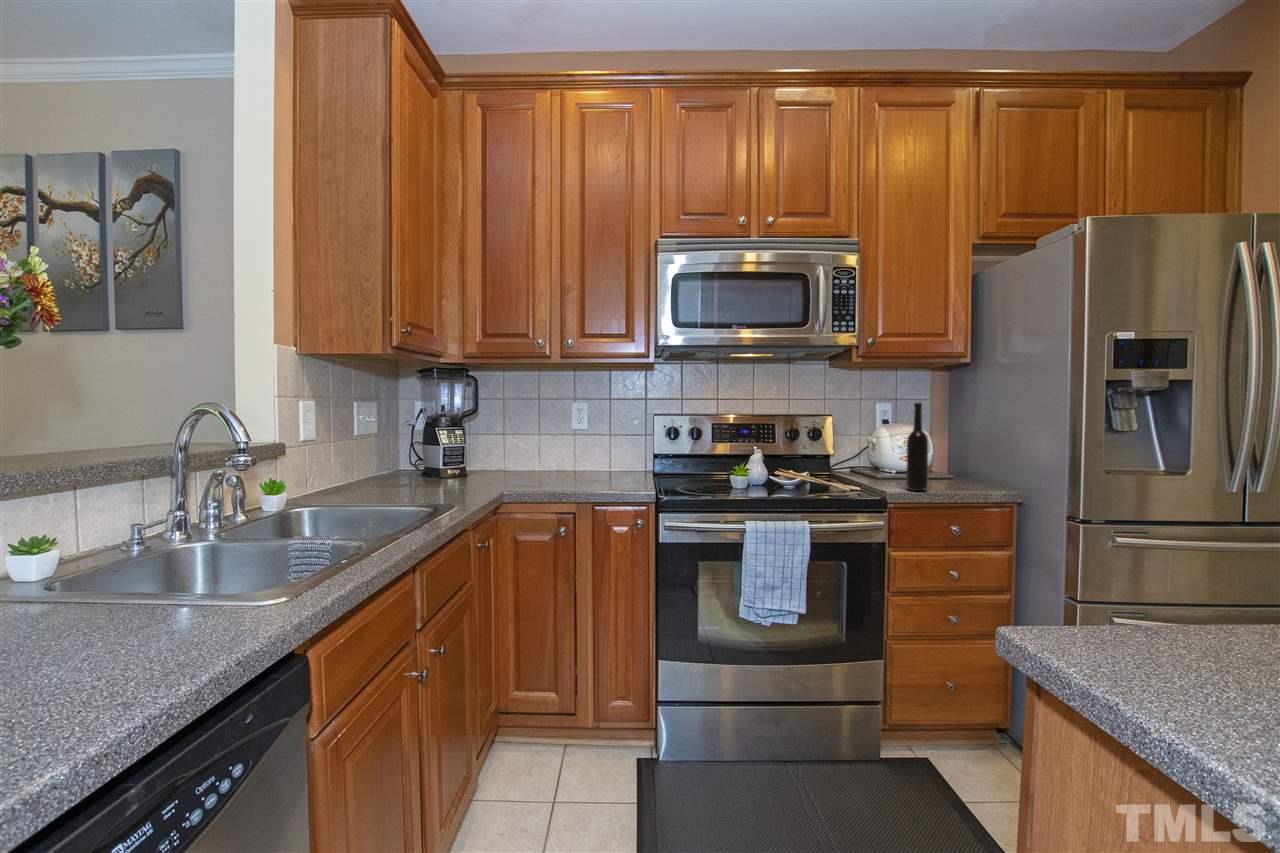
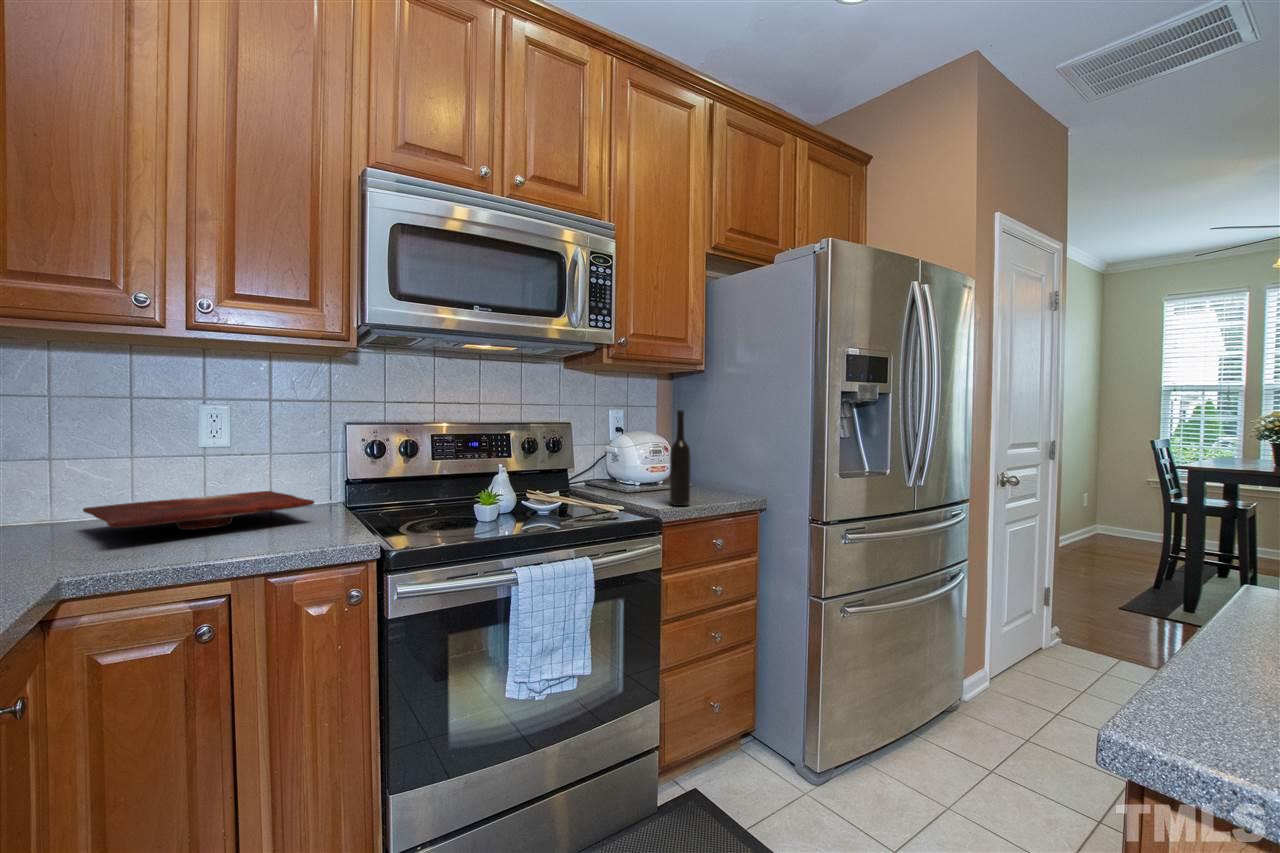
cutting board: none [519,459,628,477] -> present [83,491,314,530]

